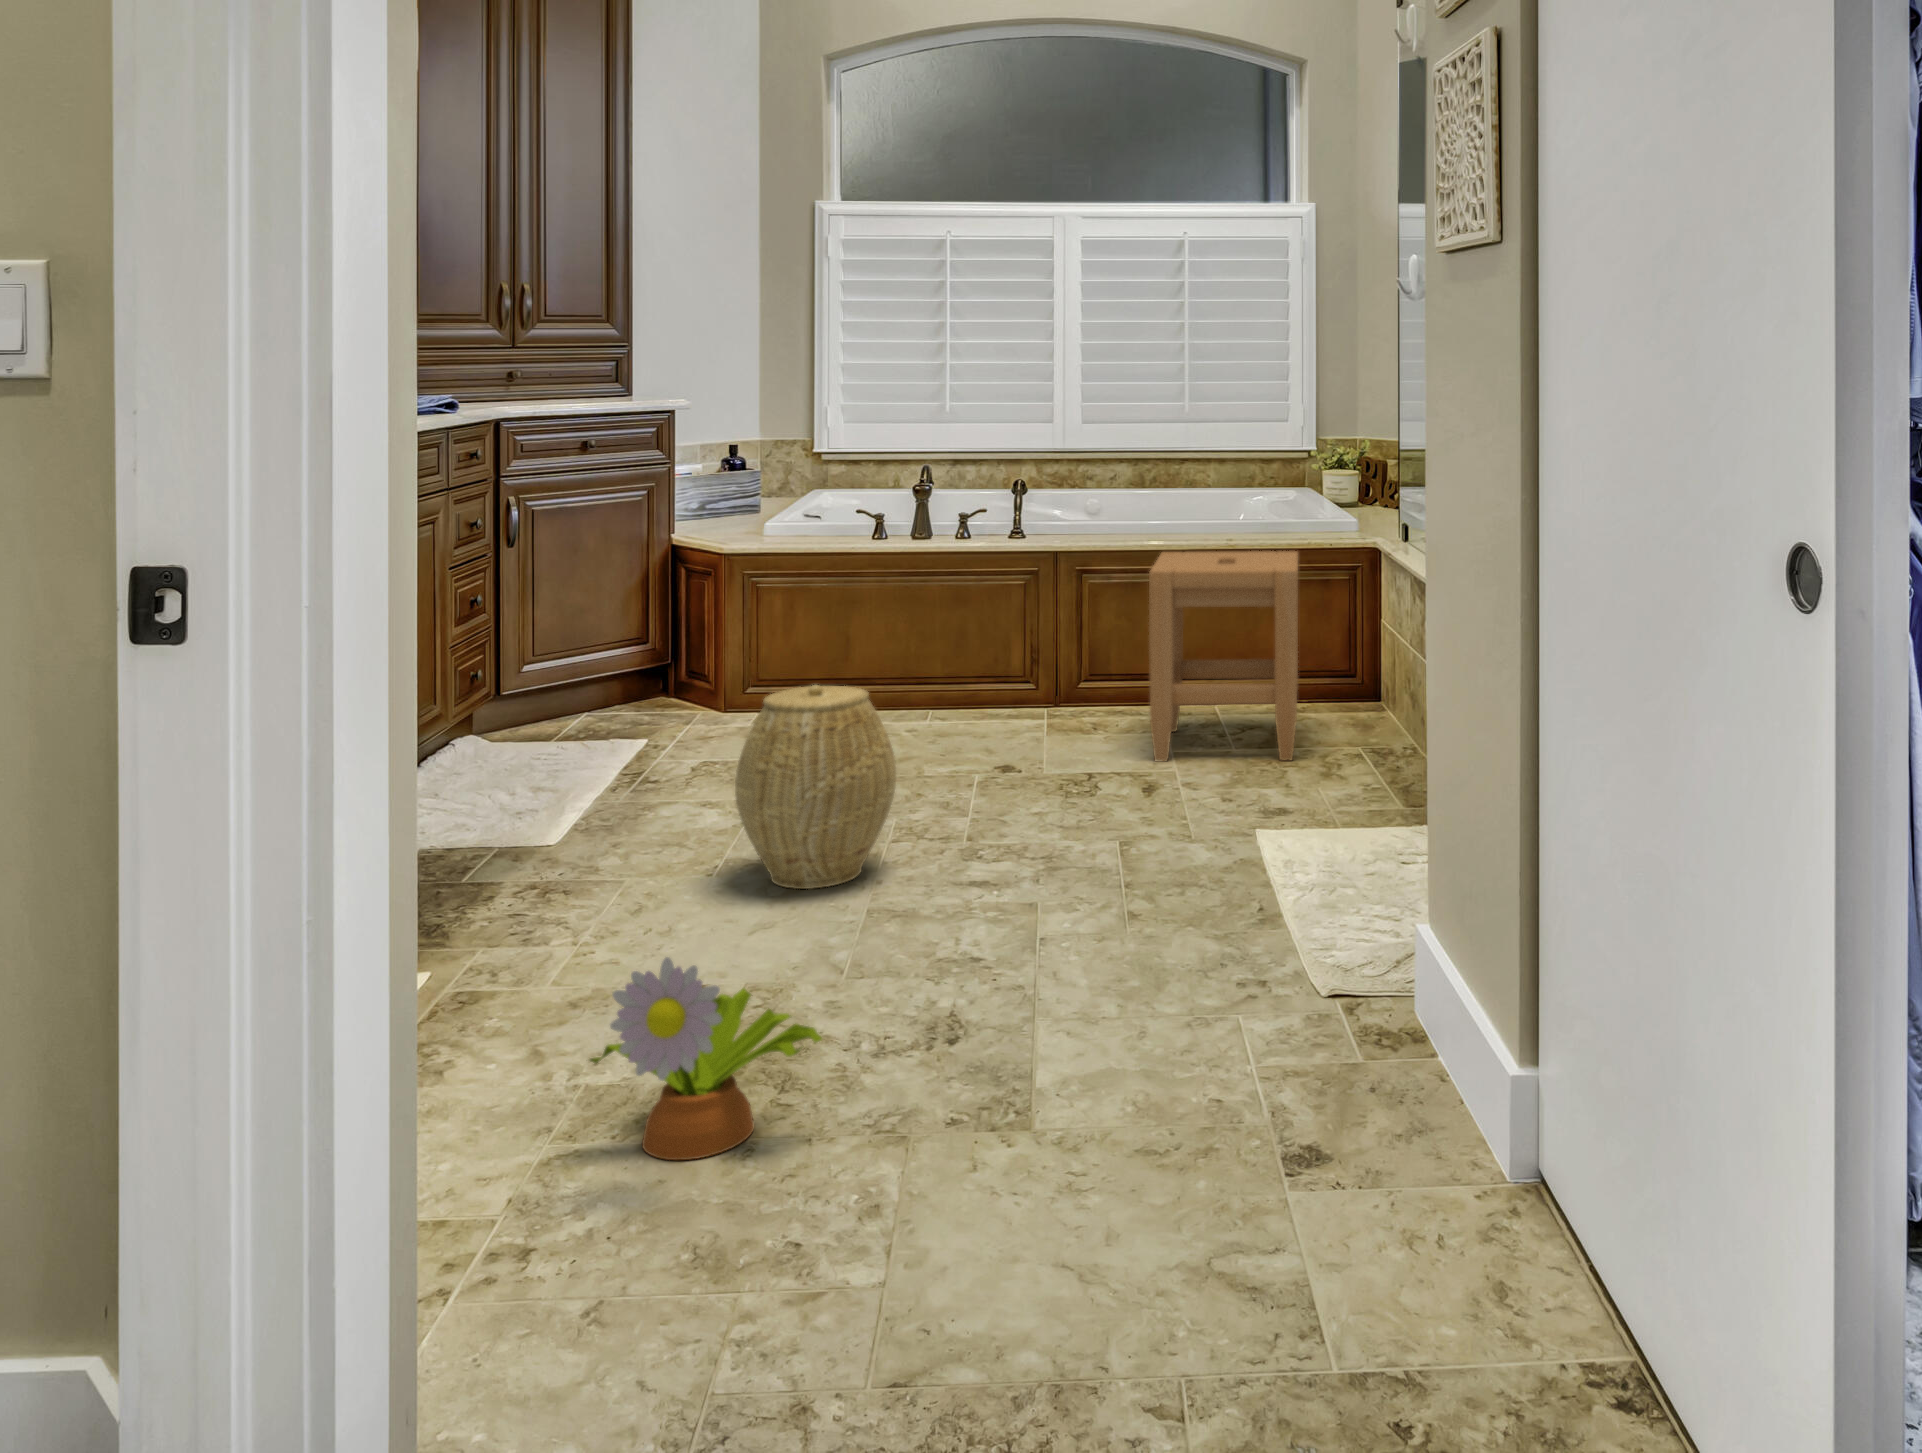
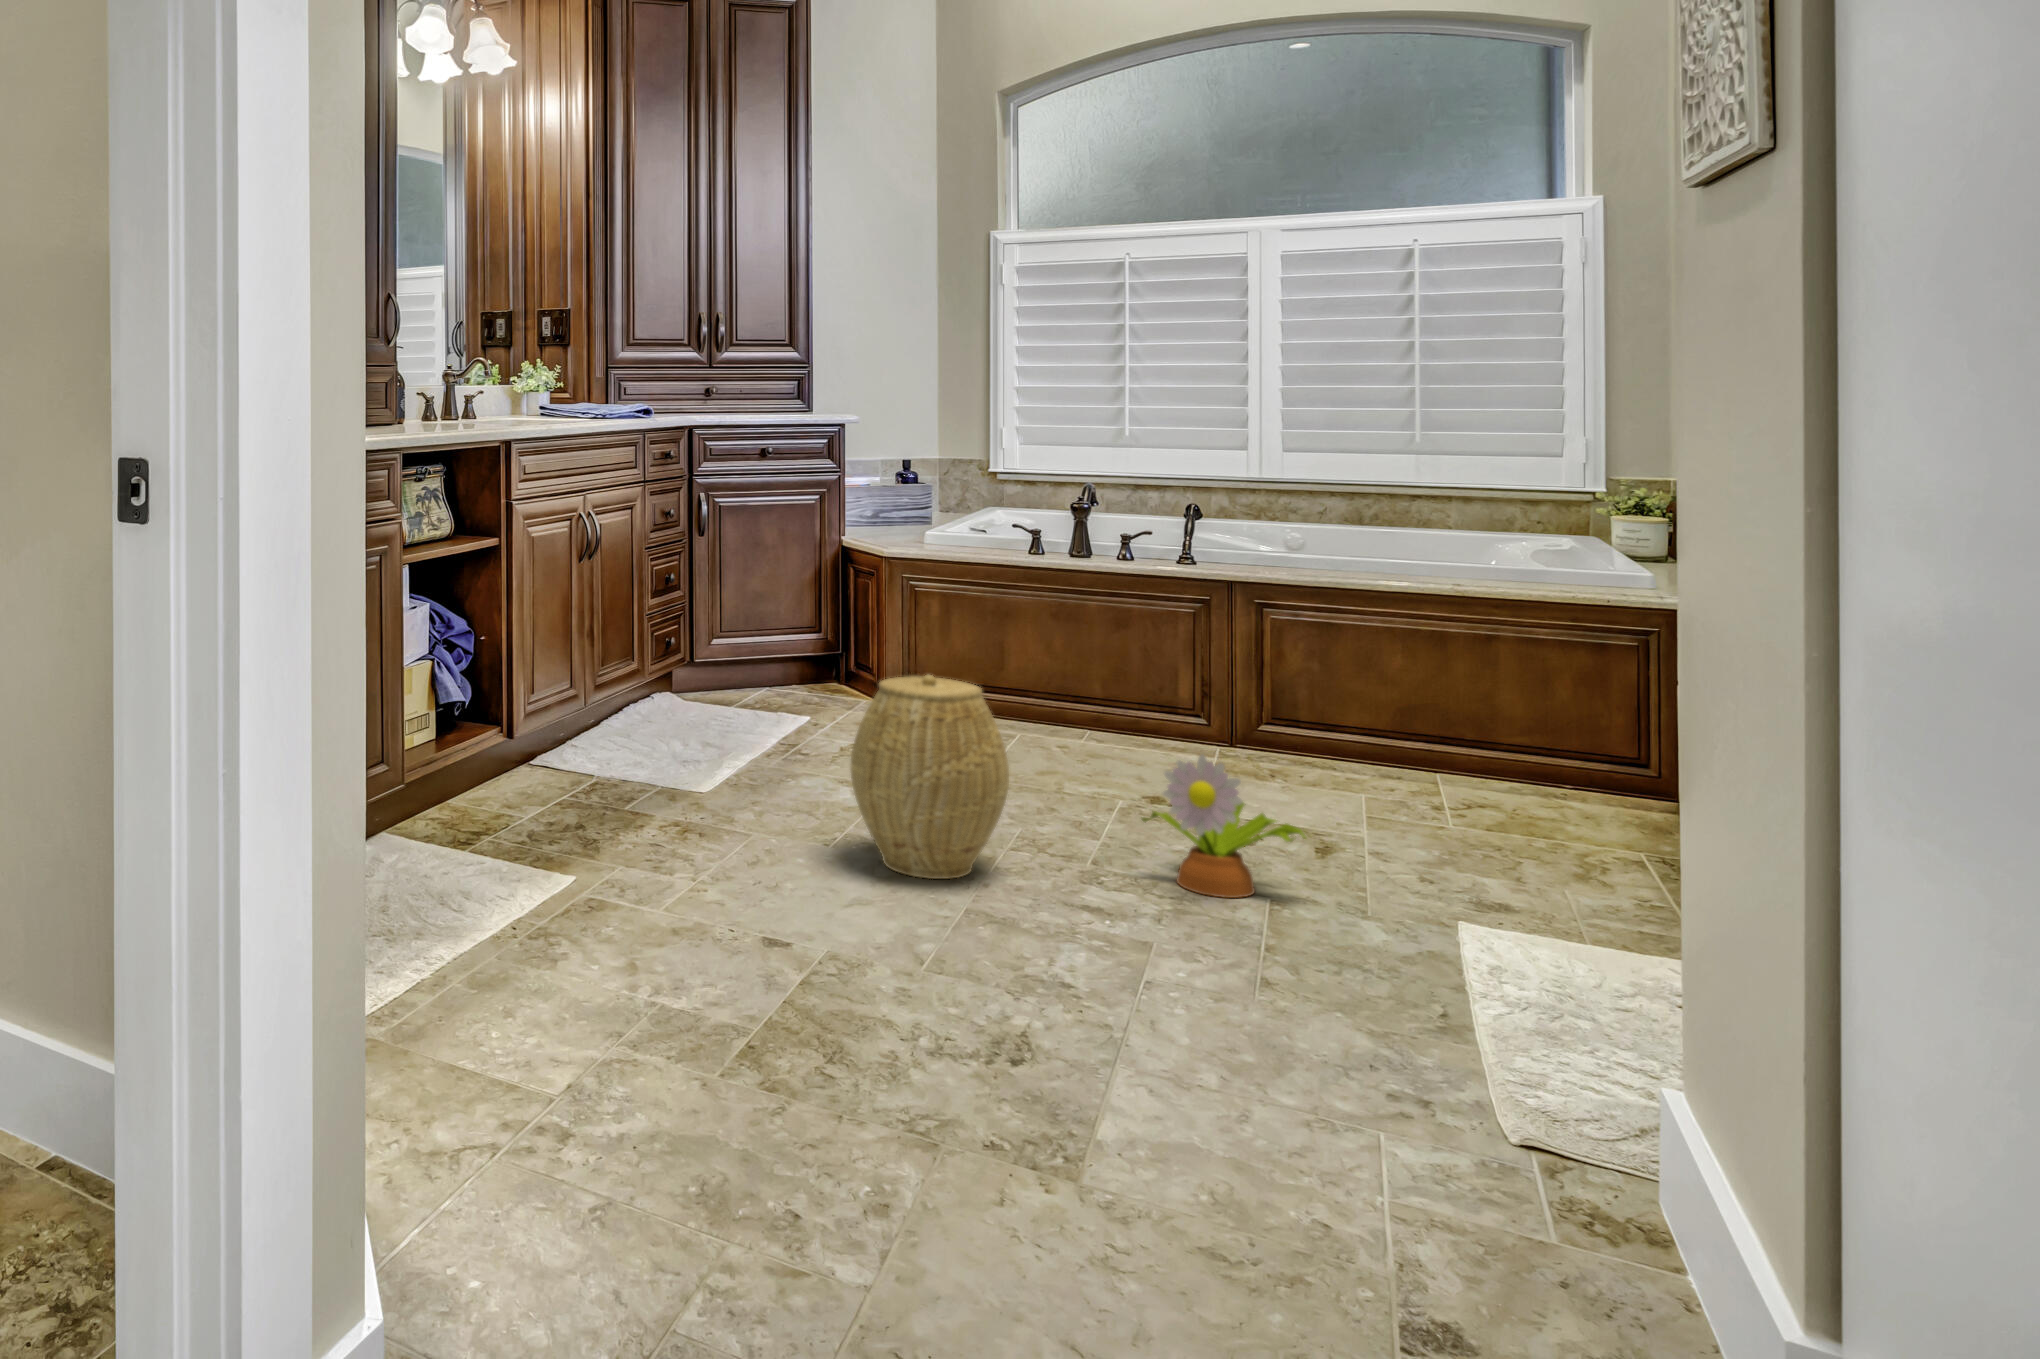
stool: present [1149,551,1298,761] -> none [1319,591,1523,850]
decorative plant: present [589,957,822,1160] -> present [1141,755,1306,898]

